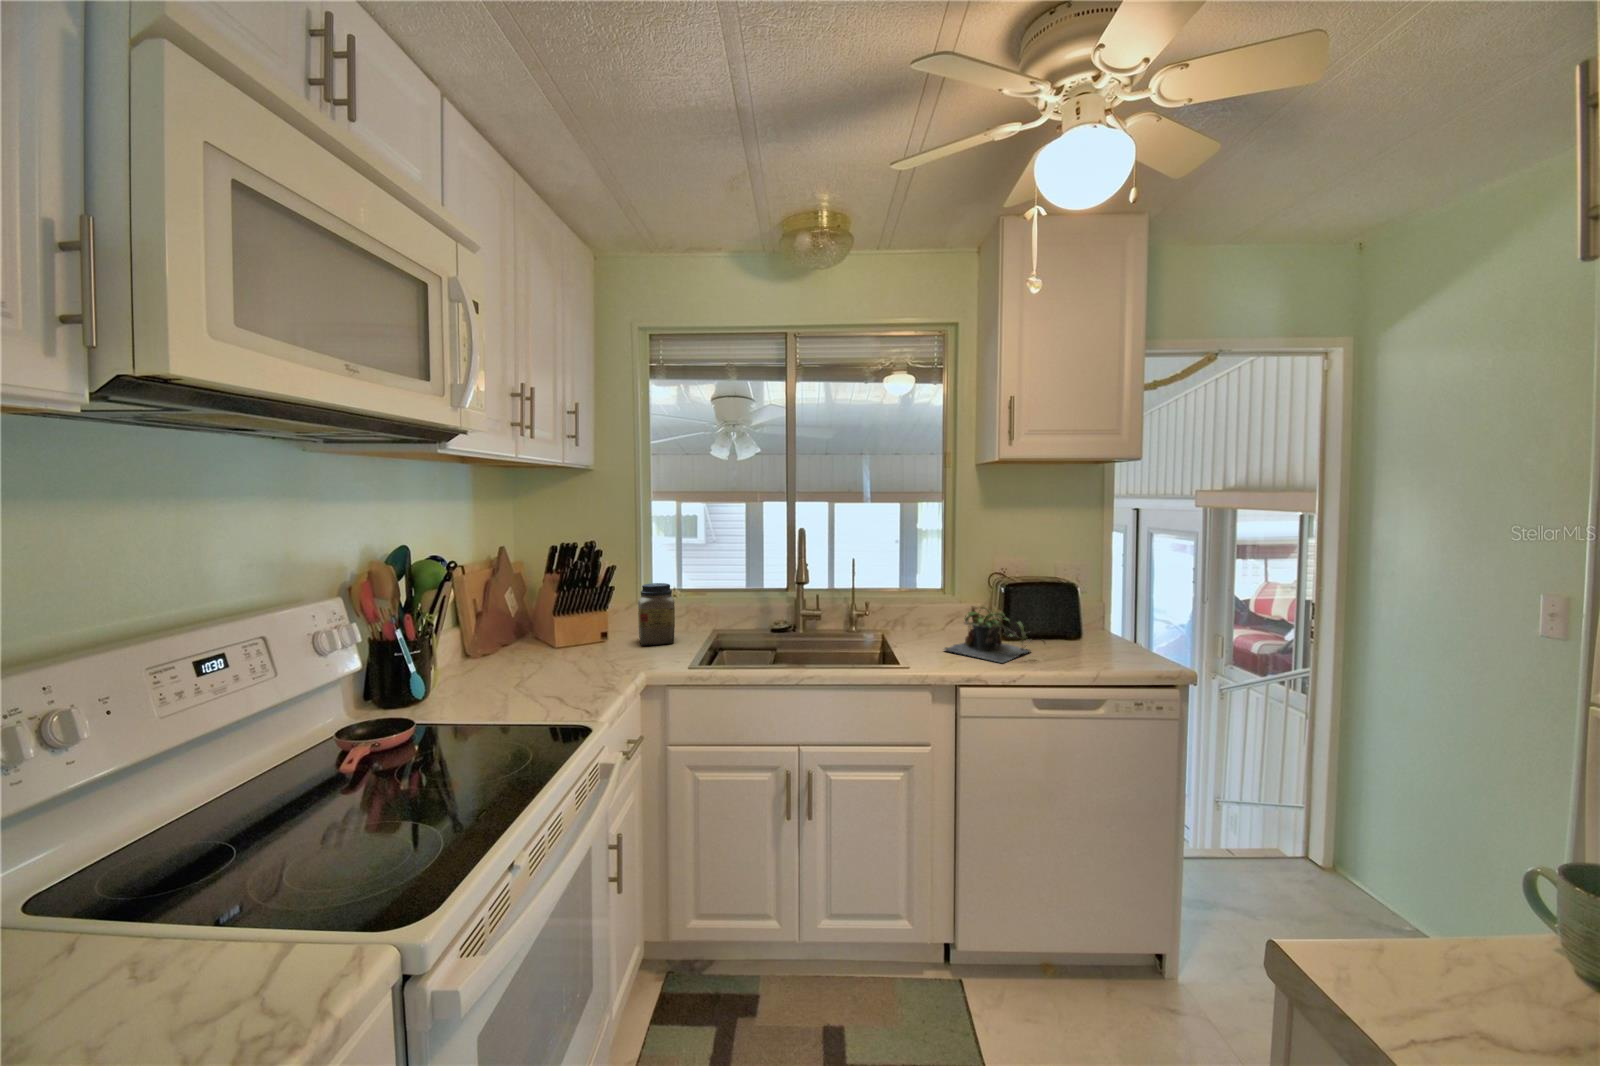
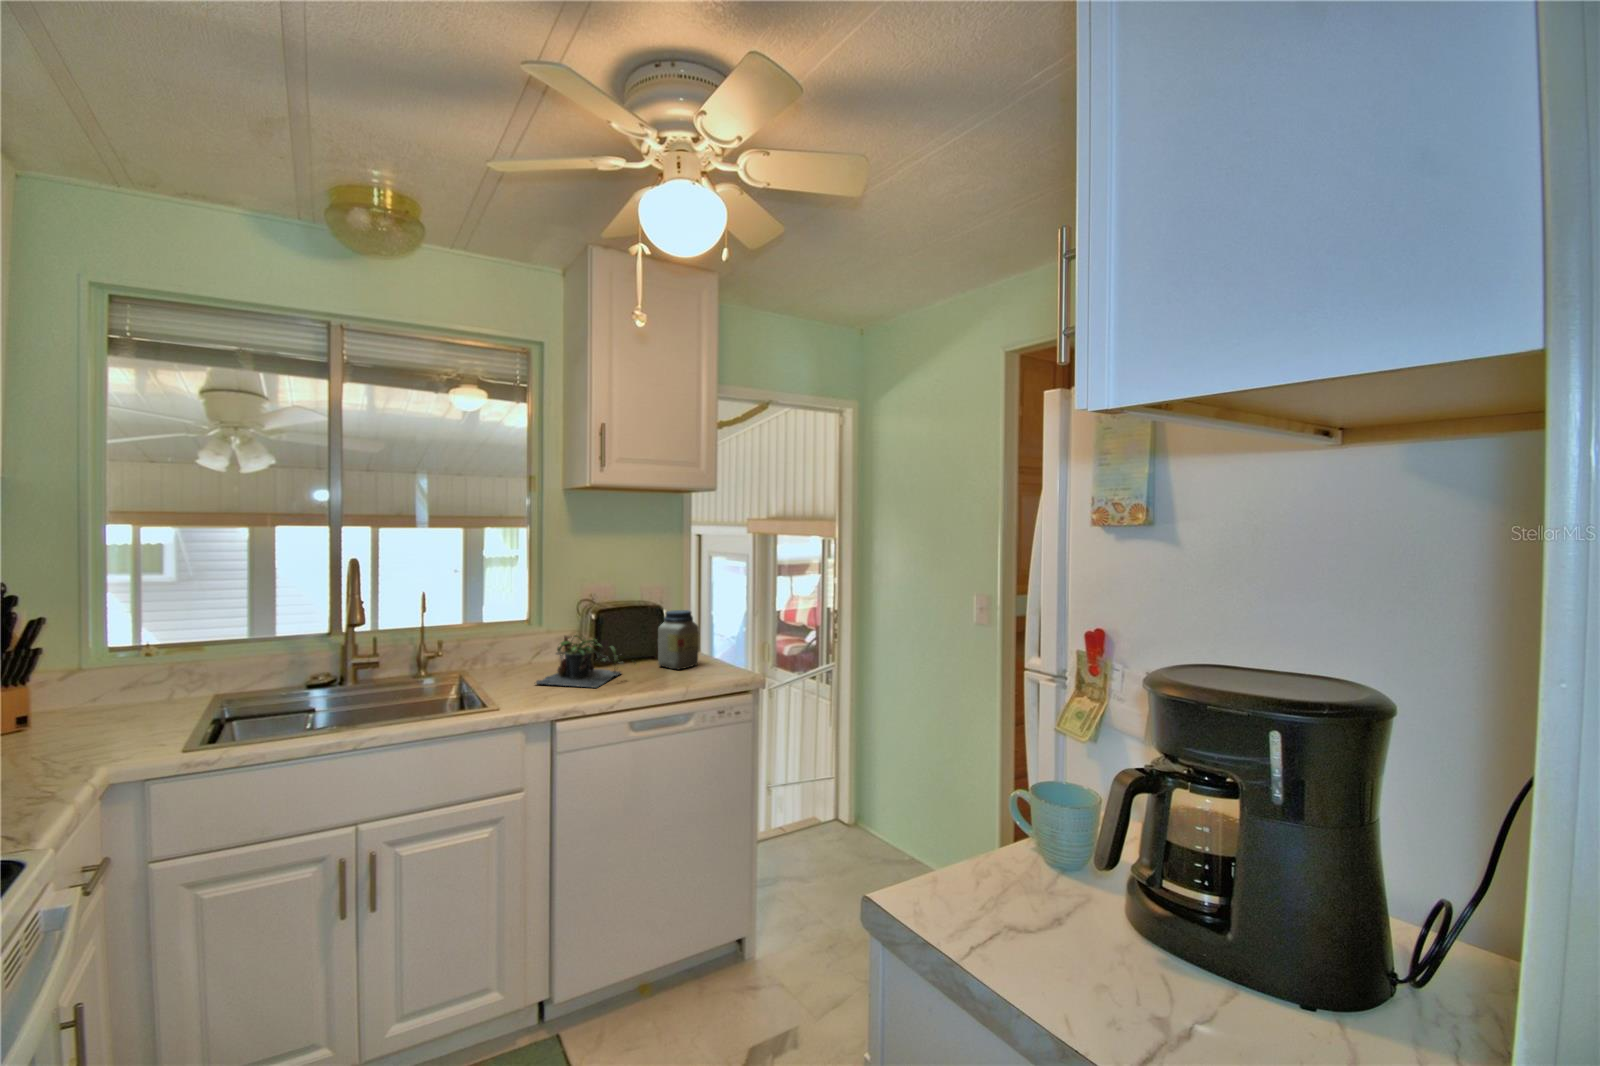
jar: present [638,583,675,646] -> present [658,610,699,670]

